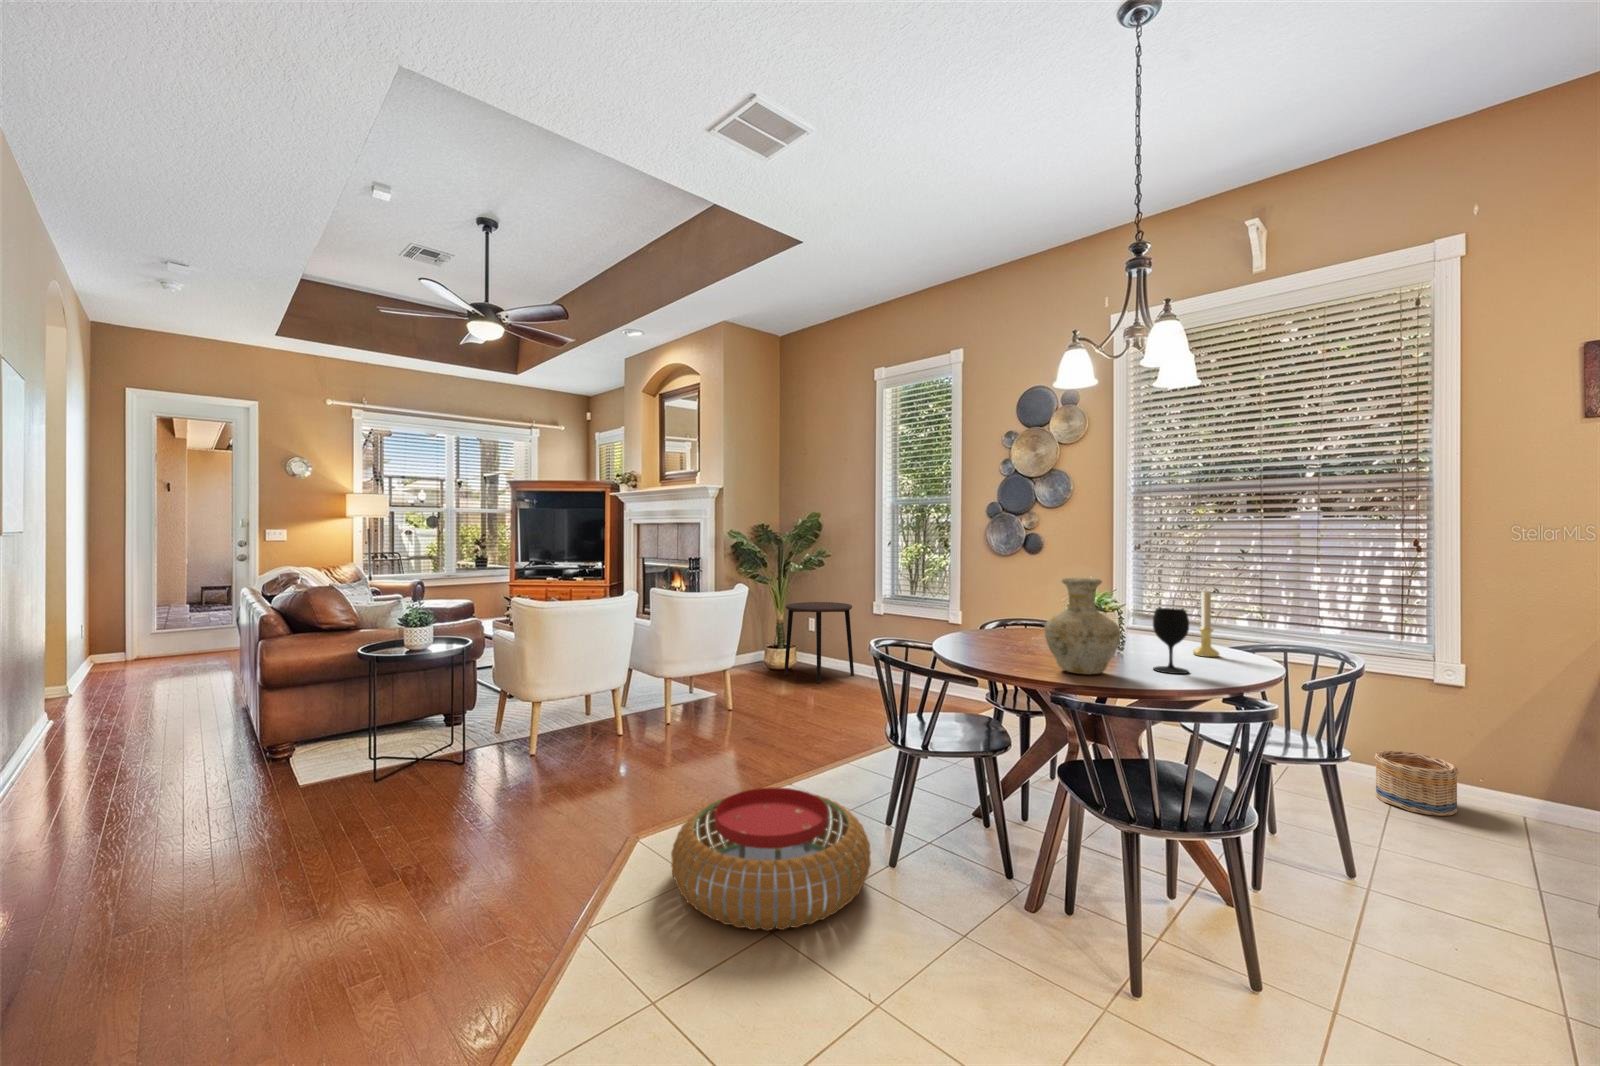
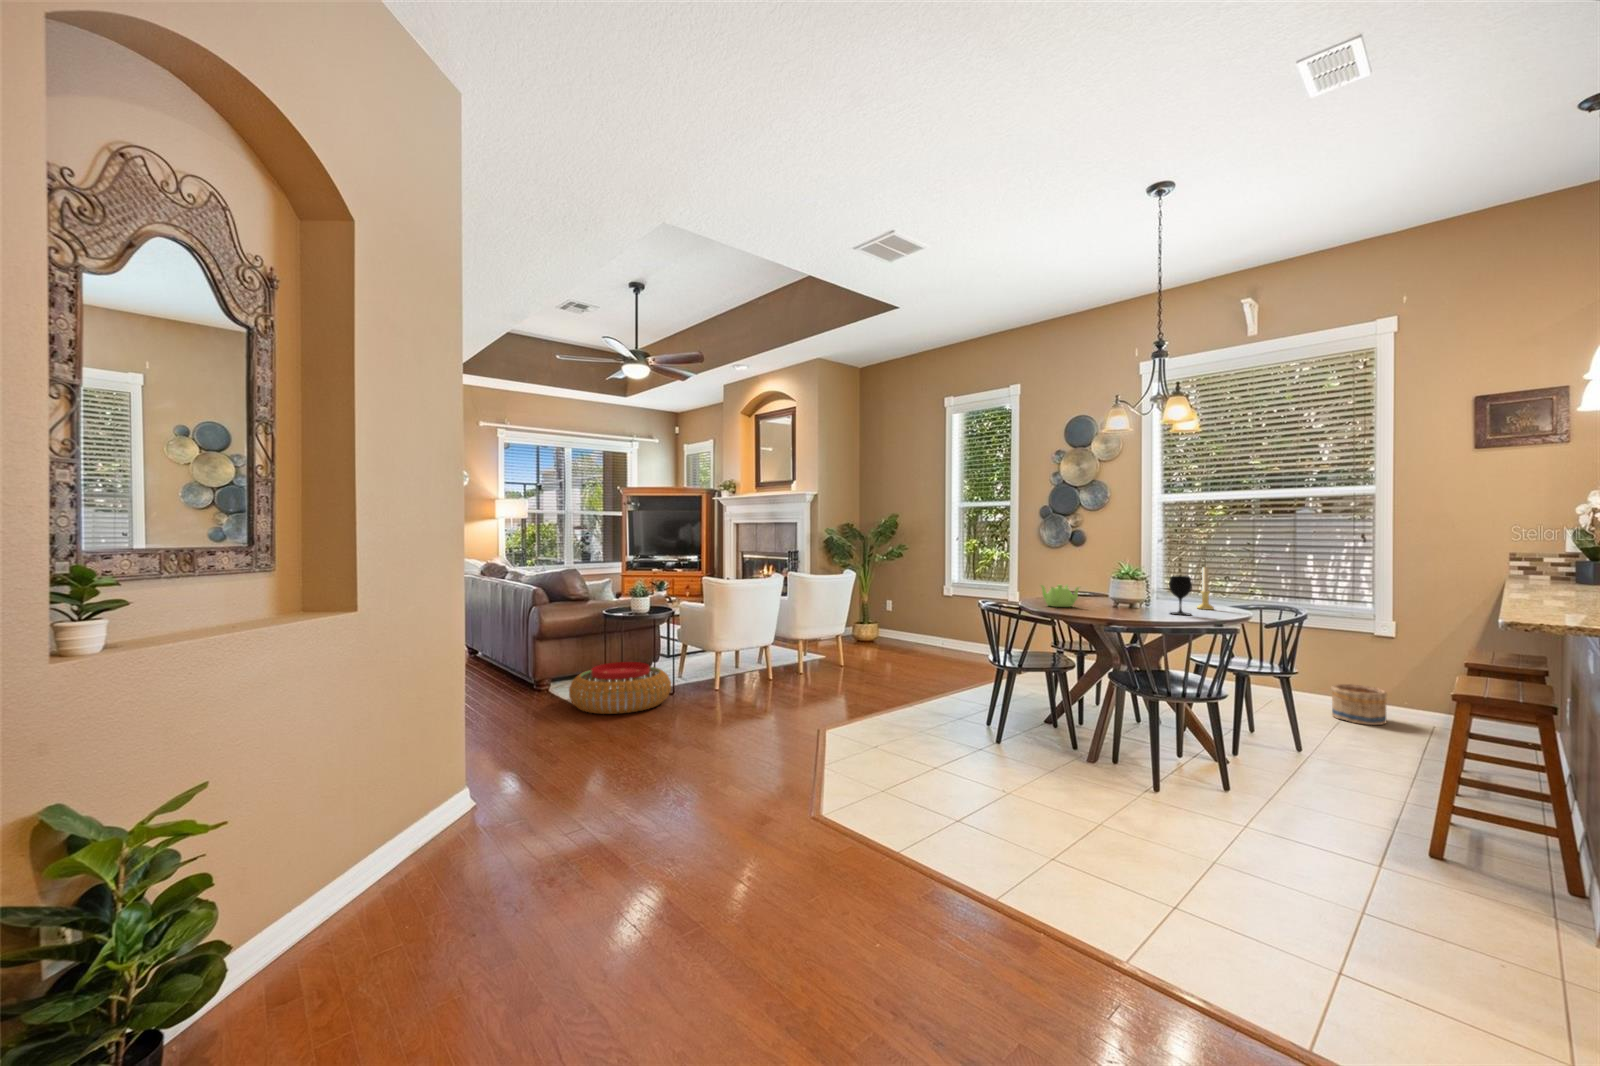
vase: present [1044,578,1121,674] -> none [1101,557,1149,615]
side table: present [784,602,854,683] -> none [871,587,928,650]
teapot: none [958,616,1019,653] -> present [1041,585,1079,607]
pouf: present [671,788,871,931] -> present [569,662,671,714]

